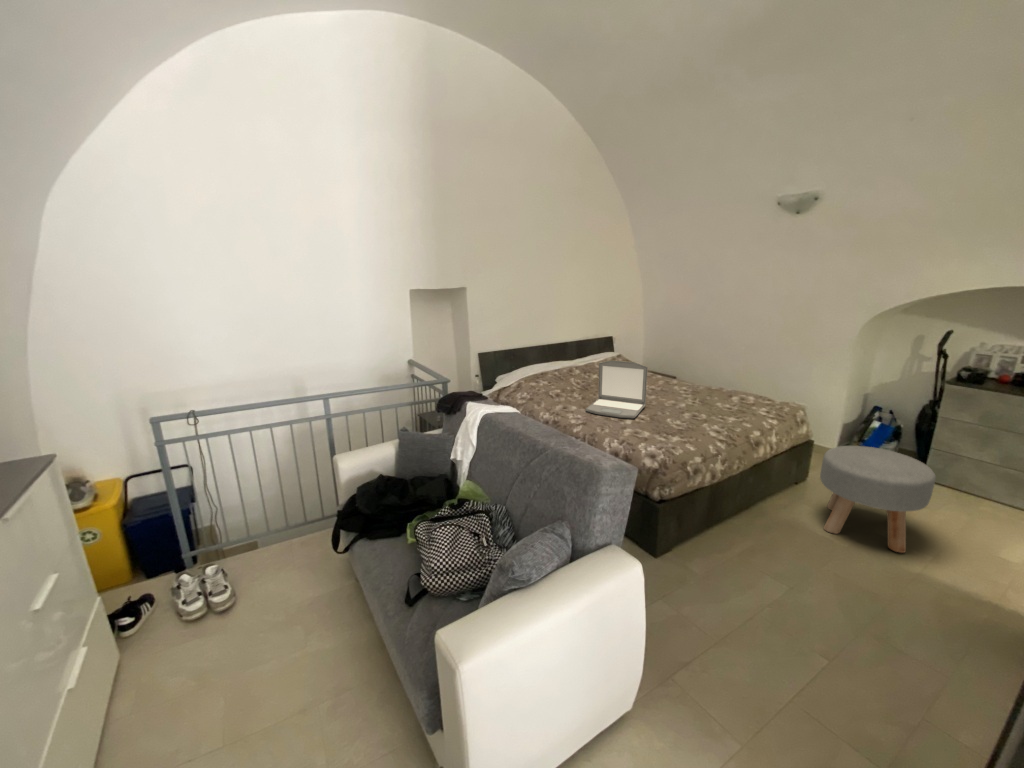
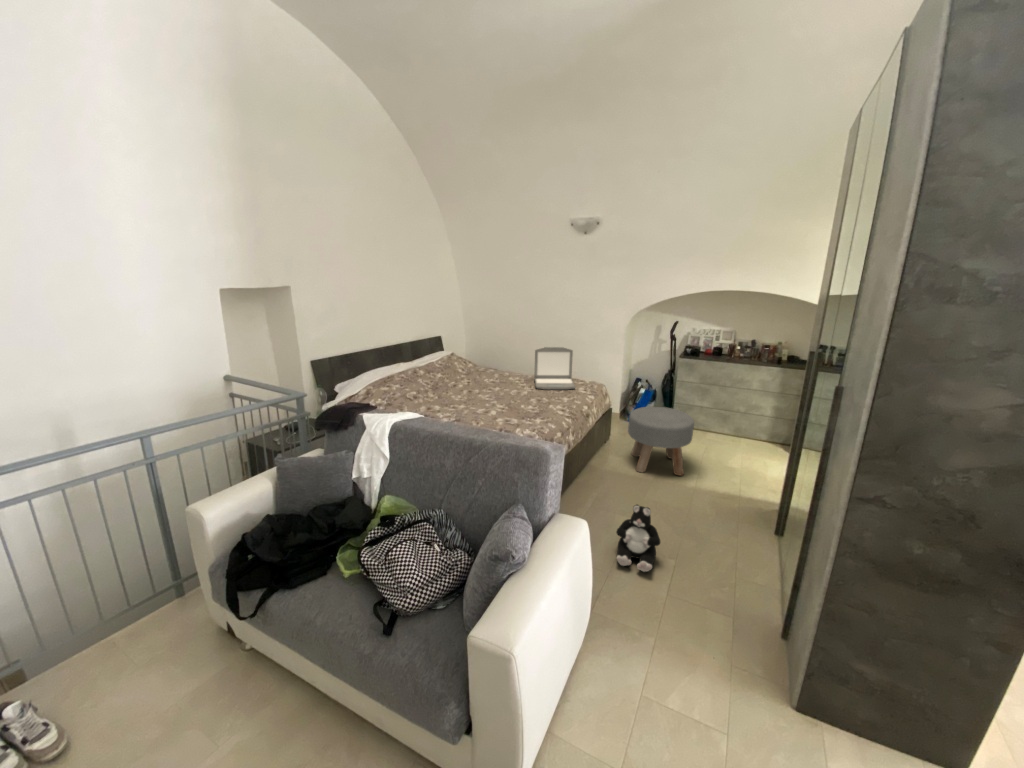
laptop: present [585,361,648,419] -> present [534,347,575,390]
plush toy: none [730,567,803,659] -> present [616,505,660,572]

